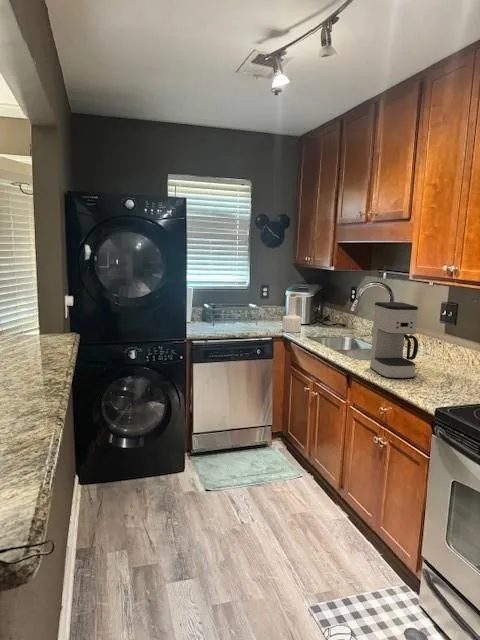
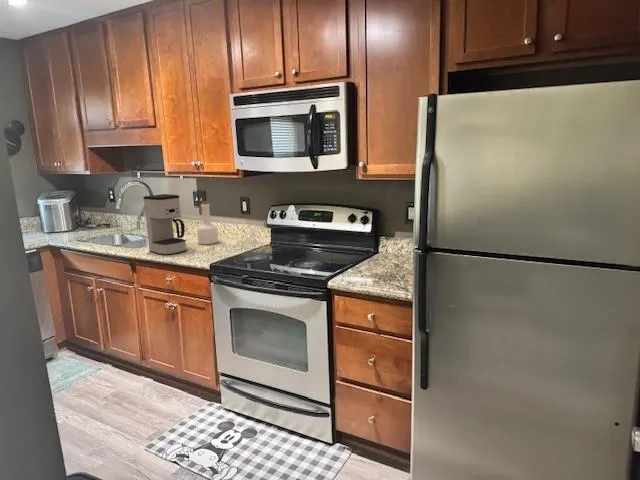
bottle: present [283,294,301,333] -> present [197,201,218,245]

